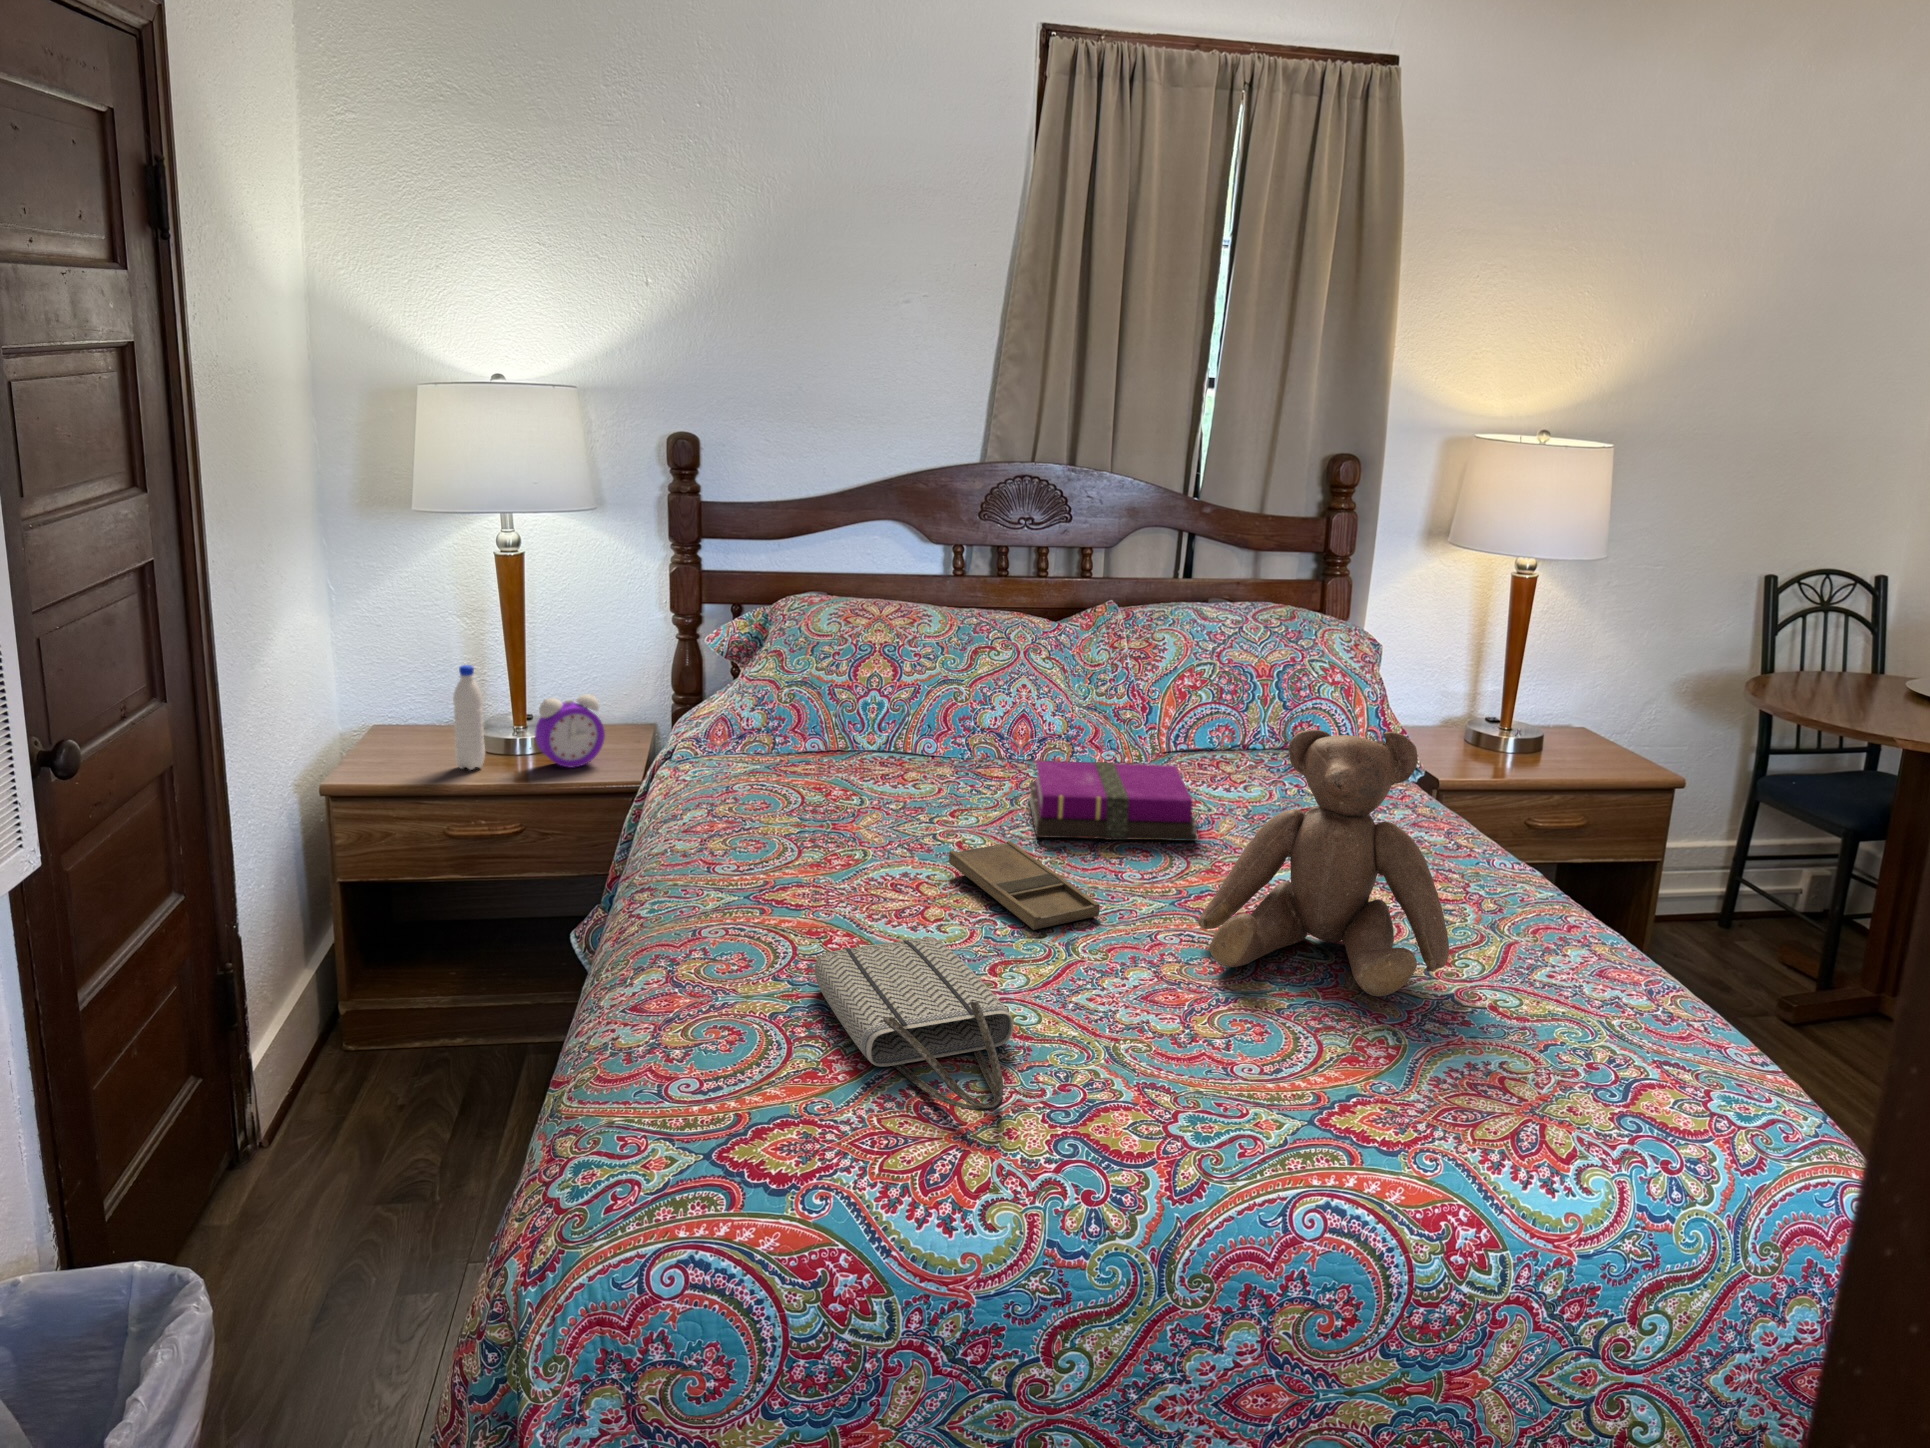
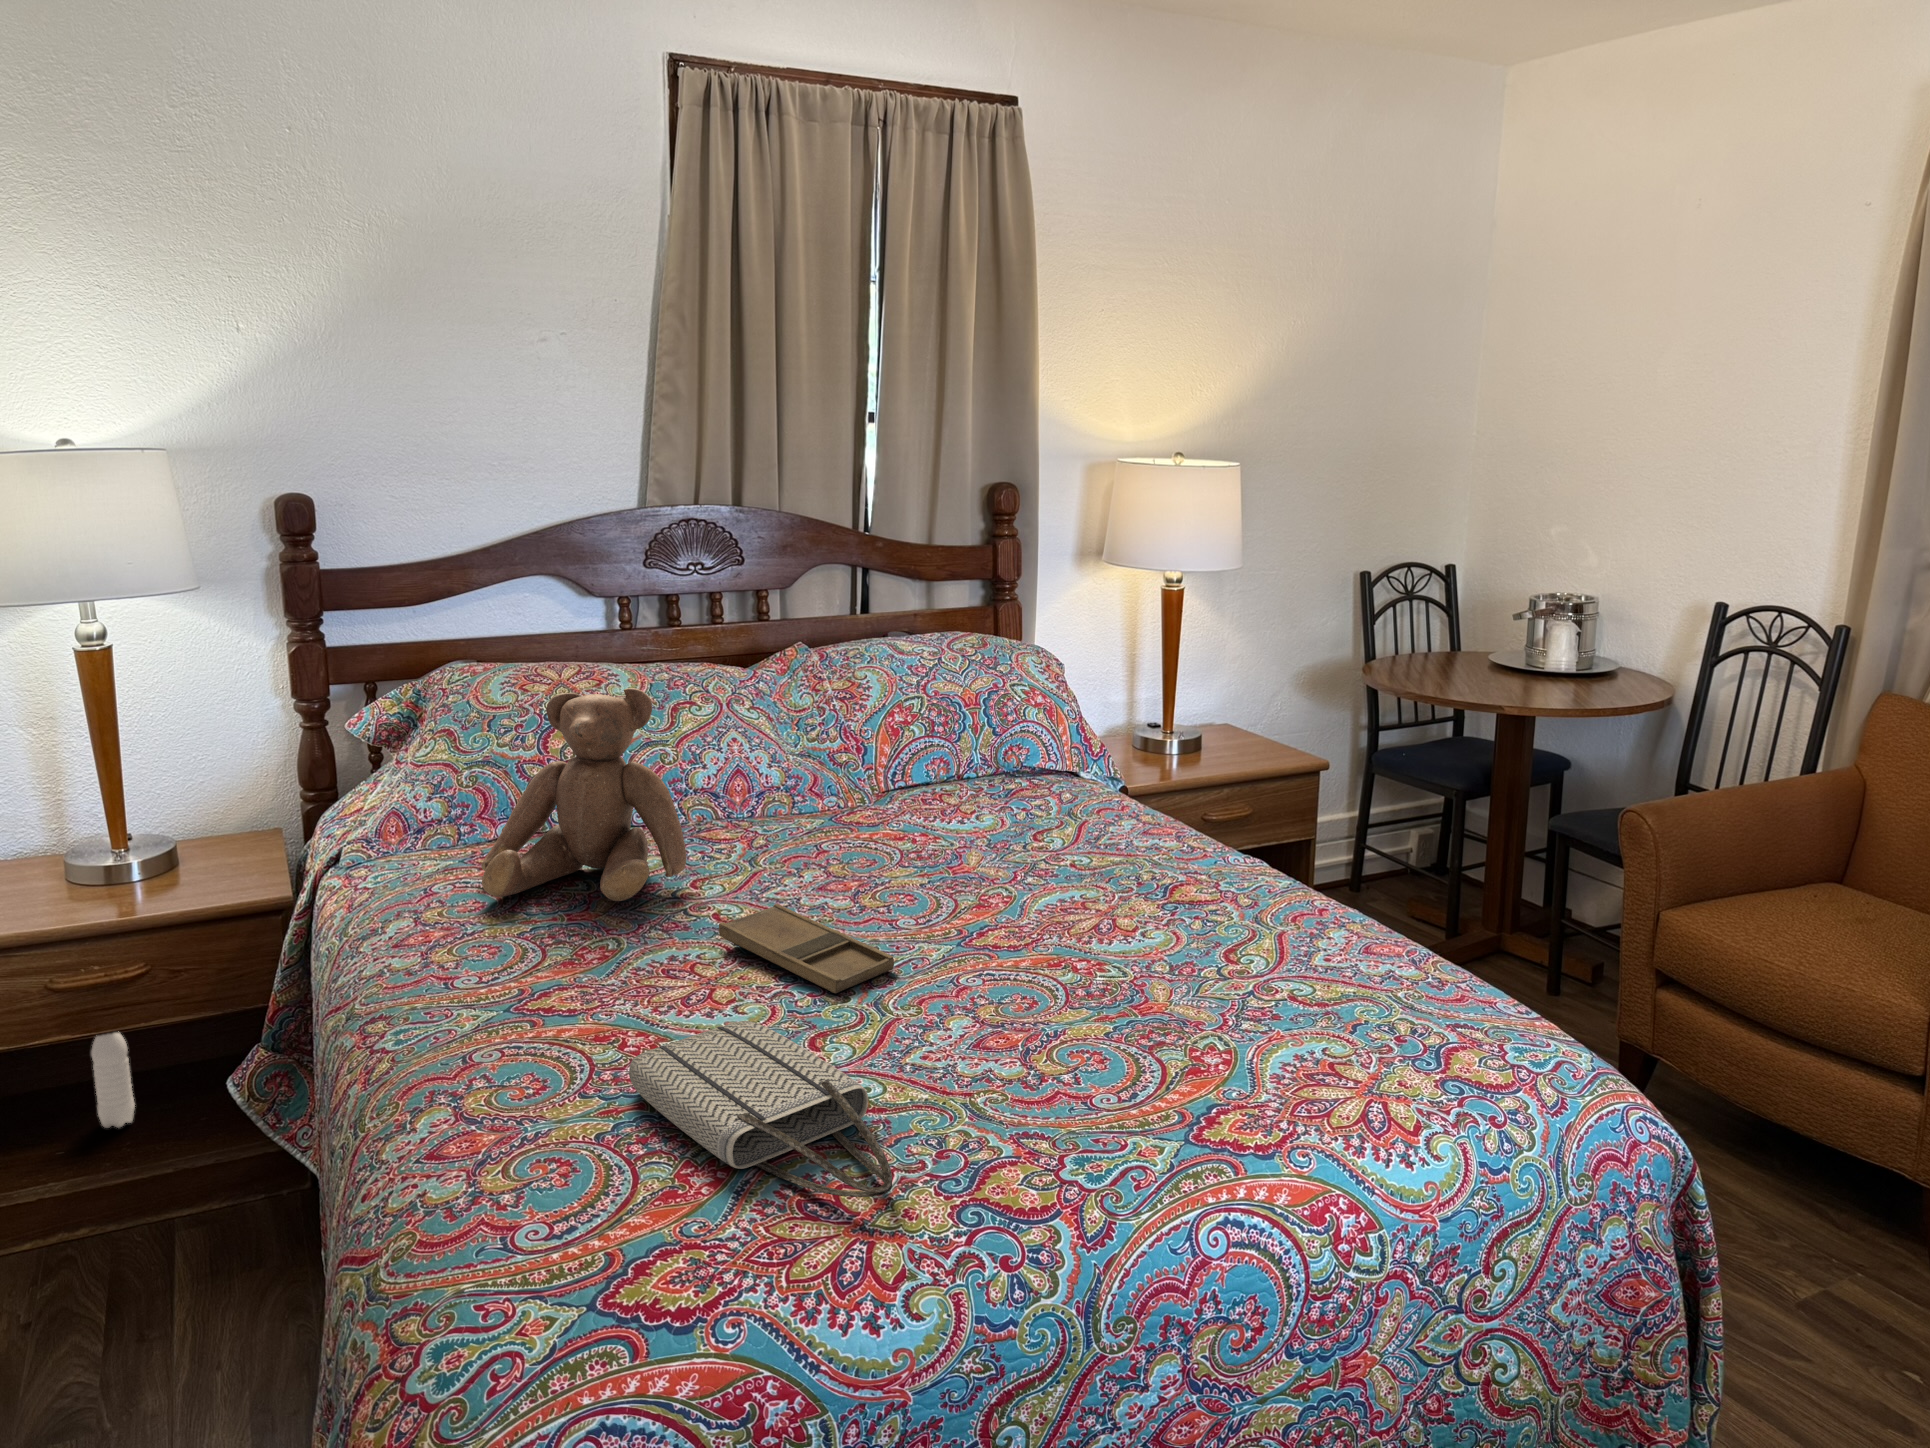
water bottle: present [453,665,485,770] -> present [91,1032,135,1128]
alarm clock: present [535,694,605,767] -> none [161,799,250,886]
teddy bear: present [1199,730,1449,996] -> present [481,688,686,901]
notebook: present [1028,761,1198,841] -> none [767,805,954,896]

